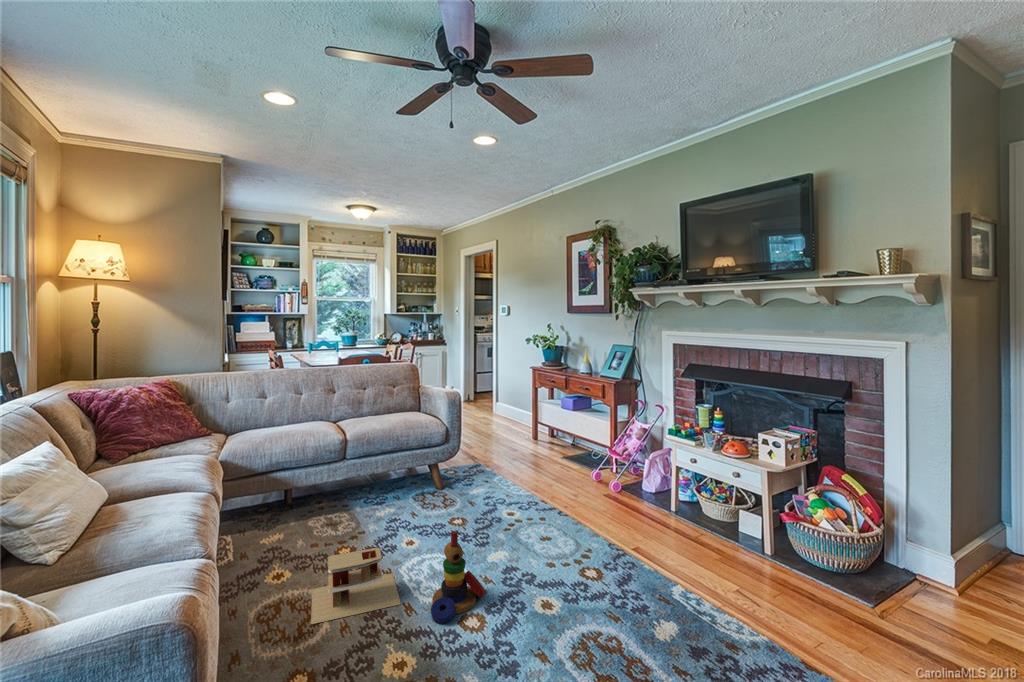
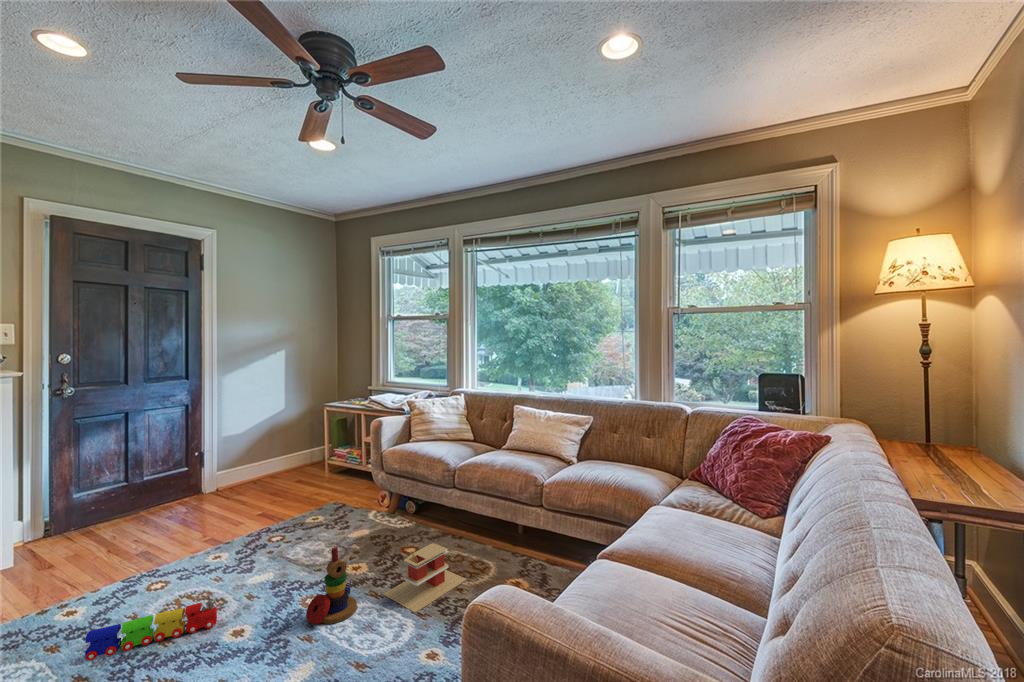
toy train: none [574,603,694,642] -> present [85,599,217,661]

